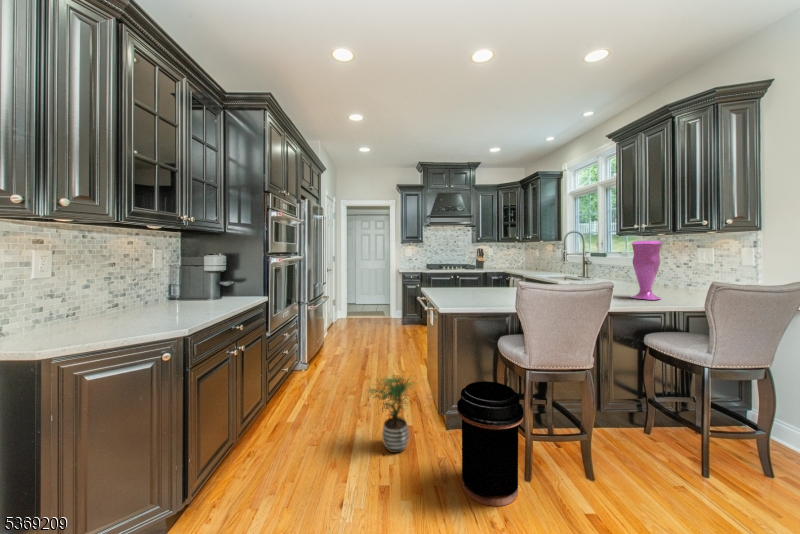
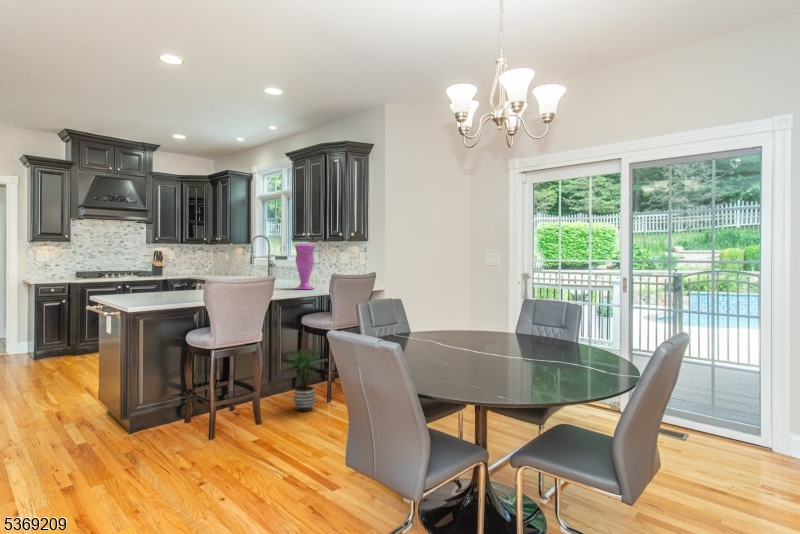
potted plant: present [369,375,412,453] -> present [287,351,319,411]
trash can: present [457,381,524,506] -> none [146,355,205,450]

